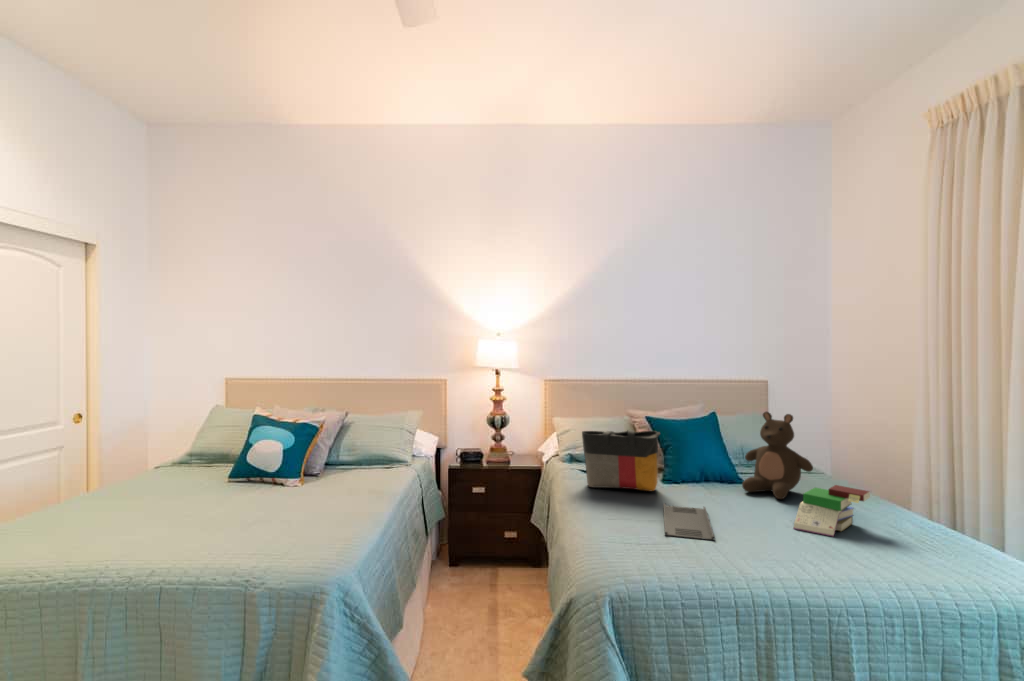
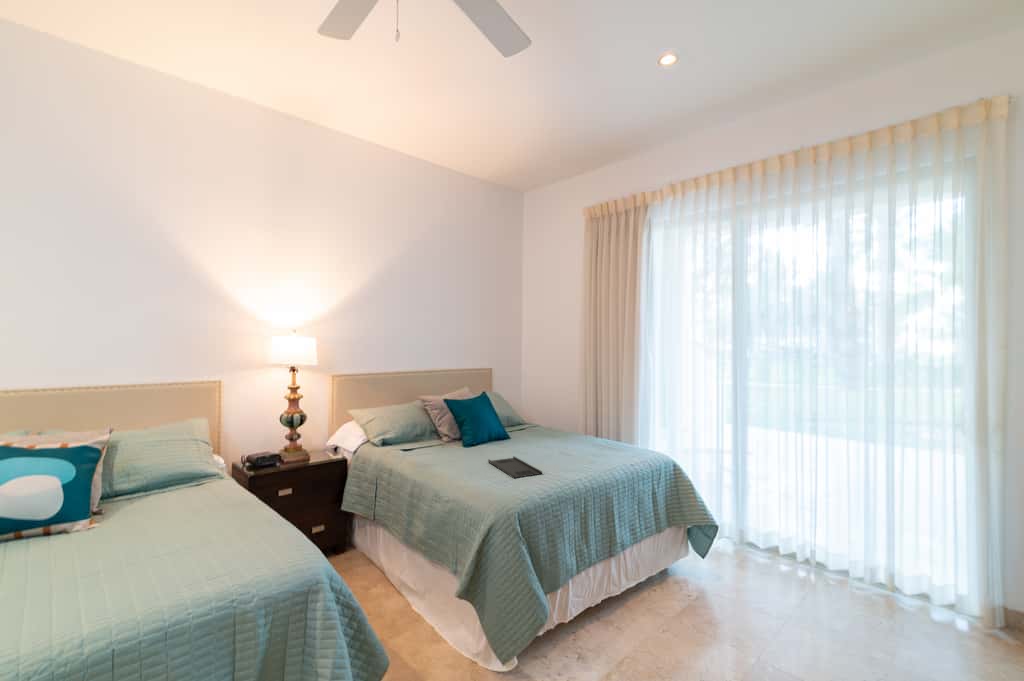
stuffed bear: present [742,412,813,499] -> none [513,388,556,444]
tote bag: present [582,430,660,491] -> none [413,409,474,460]
book: present [794,485,870,536] -> none [566,428,599,458]

